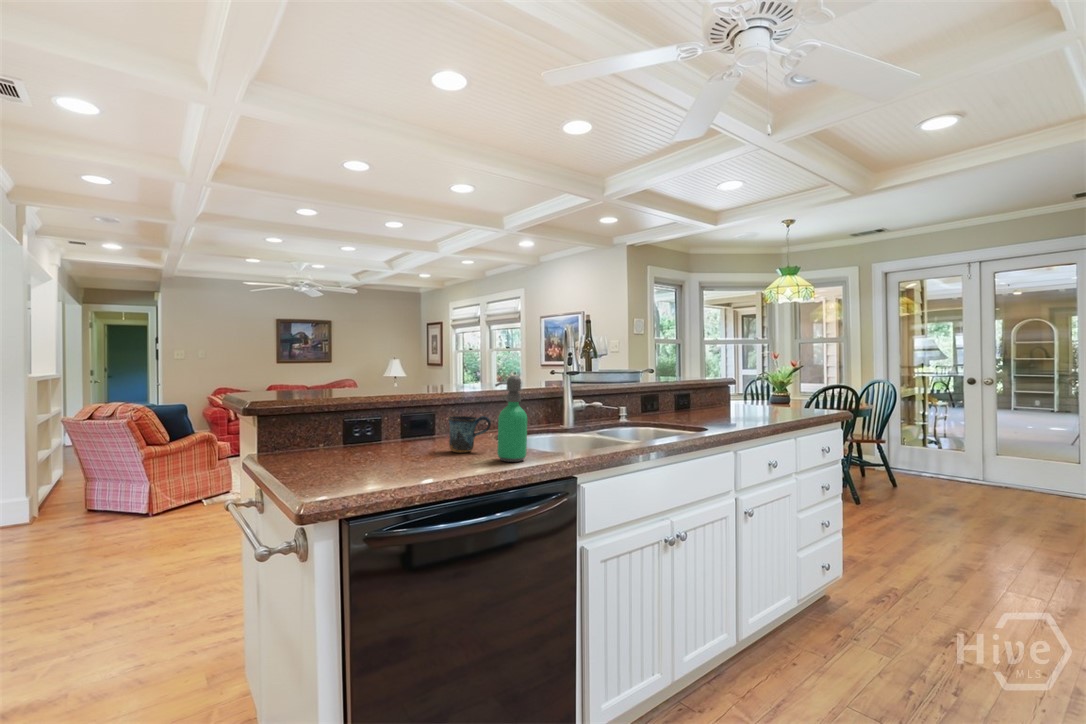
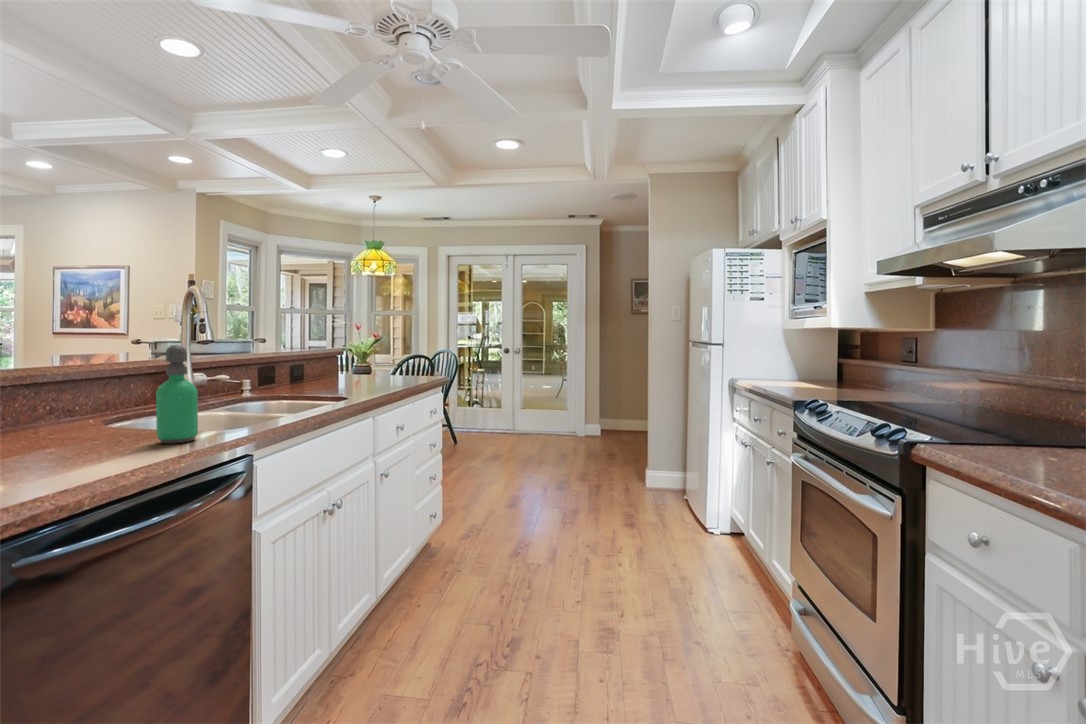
mug: present [448,416,491,453] -> none [53,396,129,446]

